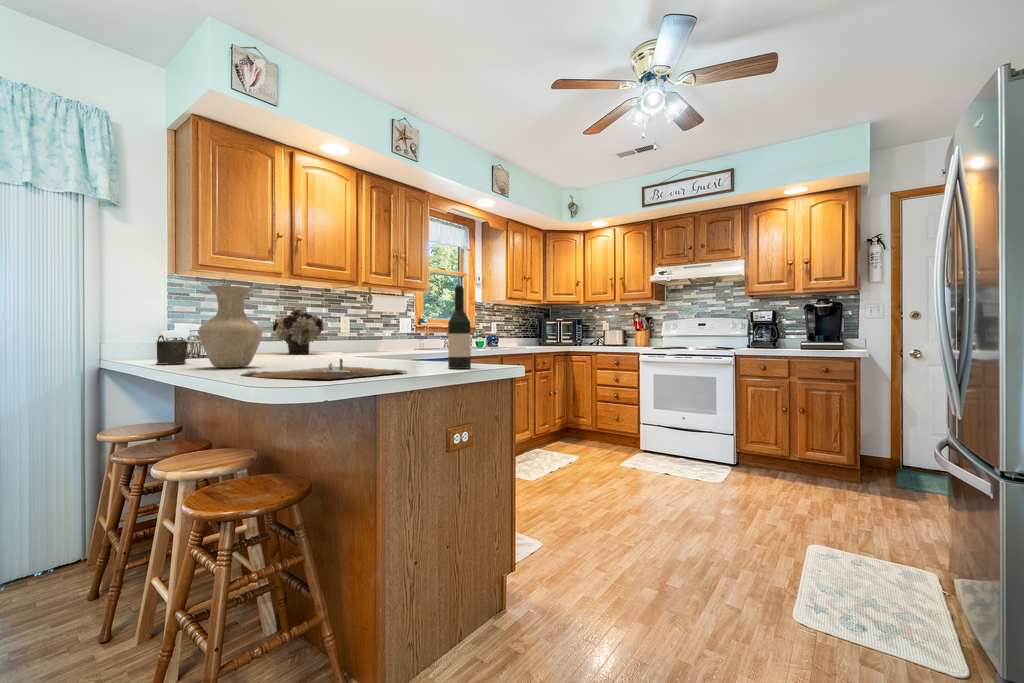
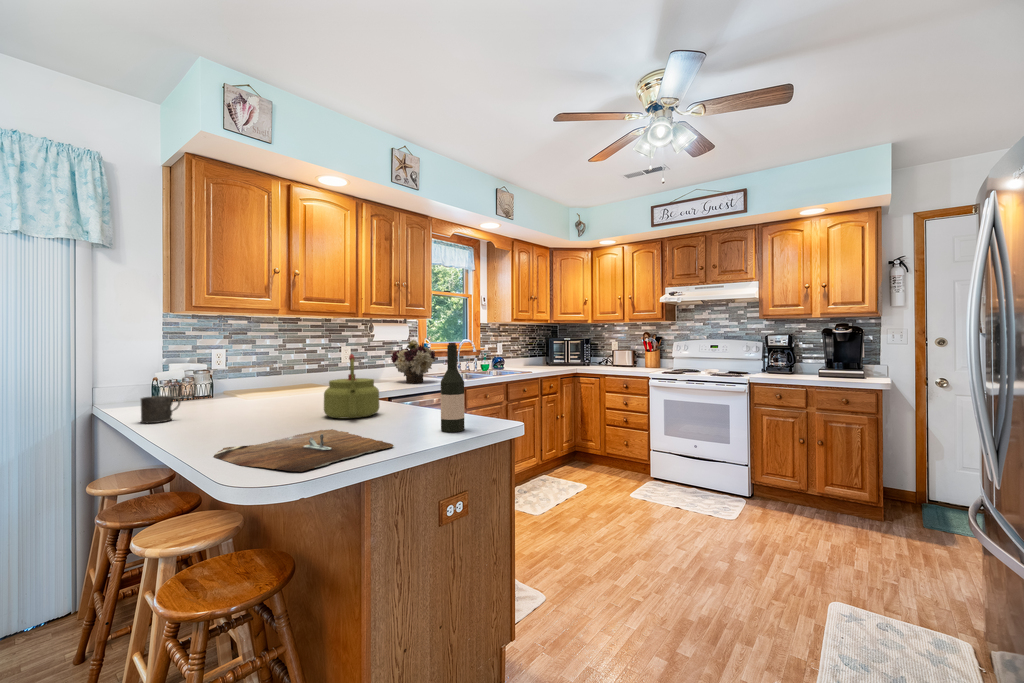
vase: present [198,285,262,368] -> none [178,347,247,433]
kettle: none [333,304,386,364] -> present [324,354,380,419]
flower arrangement: present [273,306,324,354] -> present [391,340,435,383]

